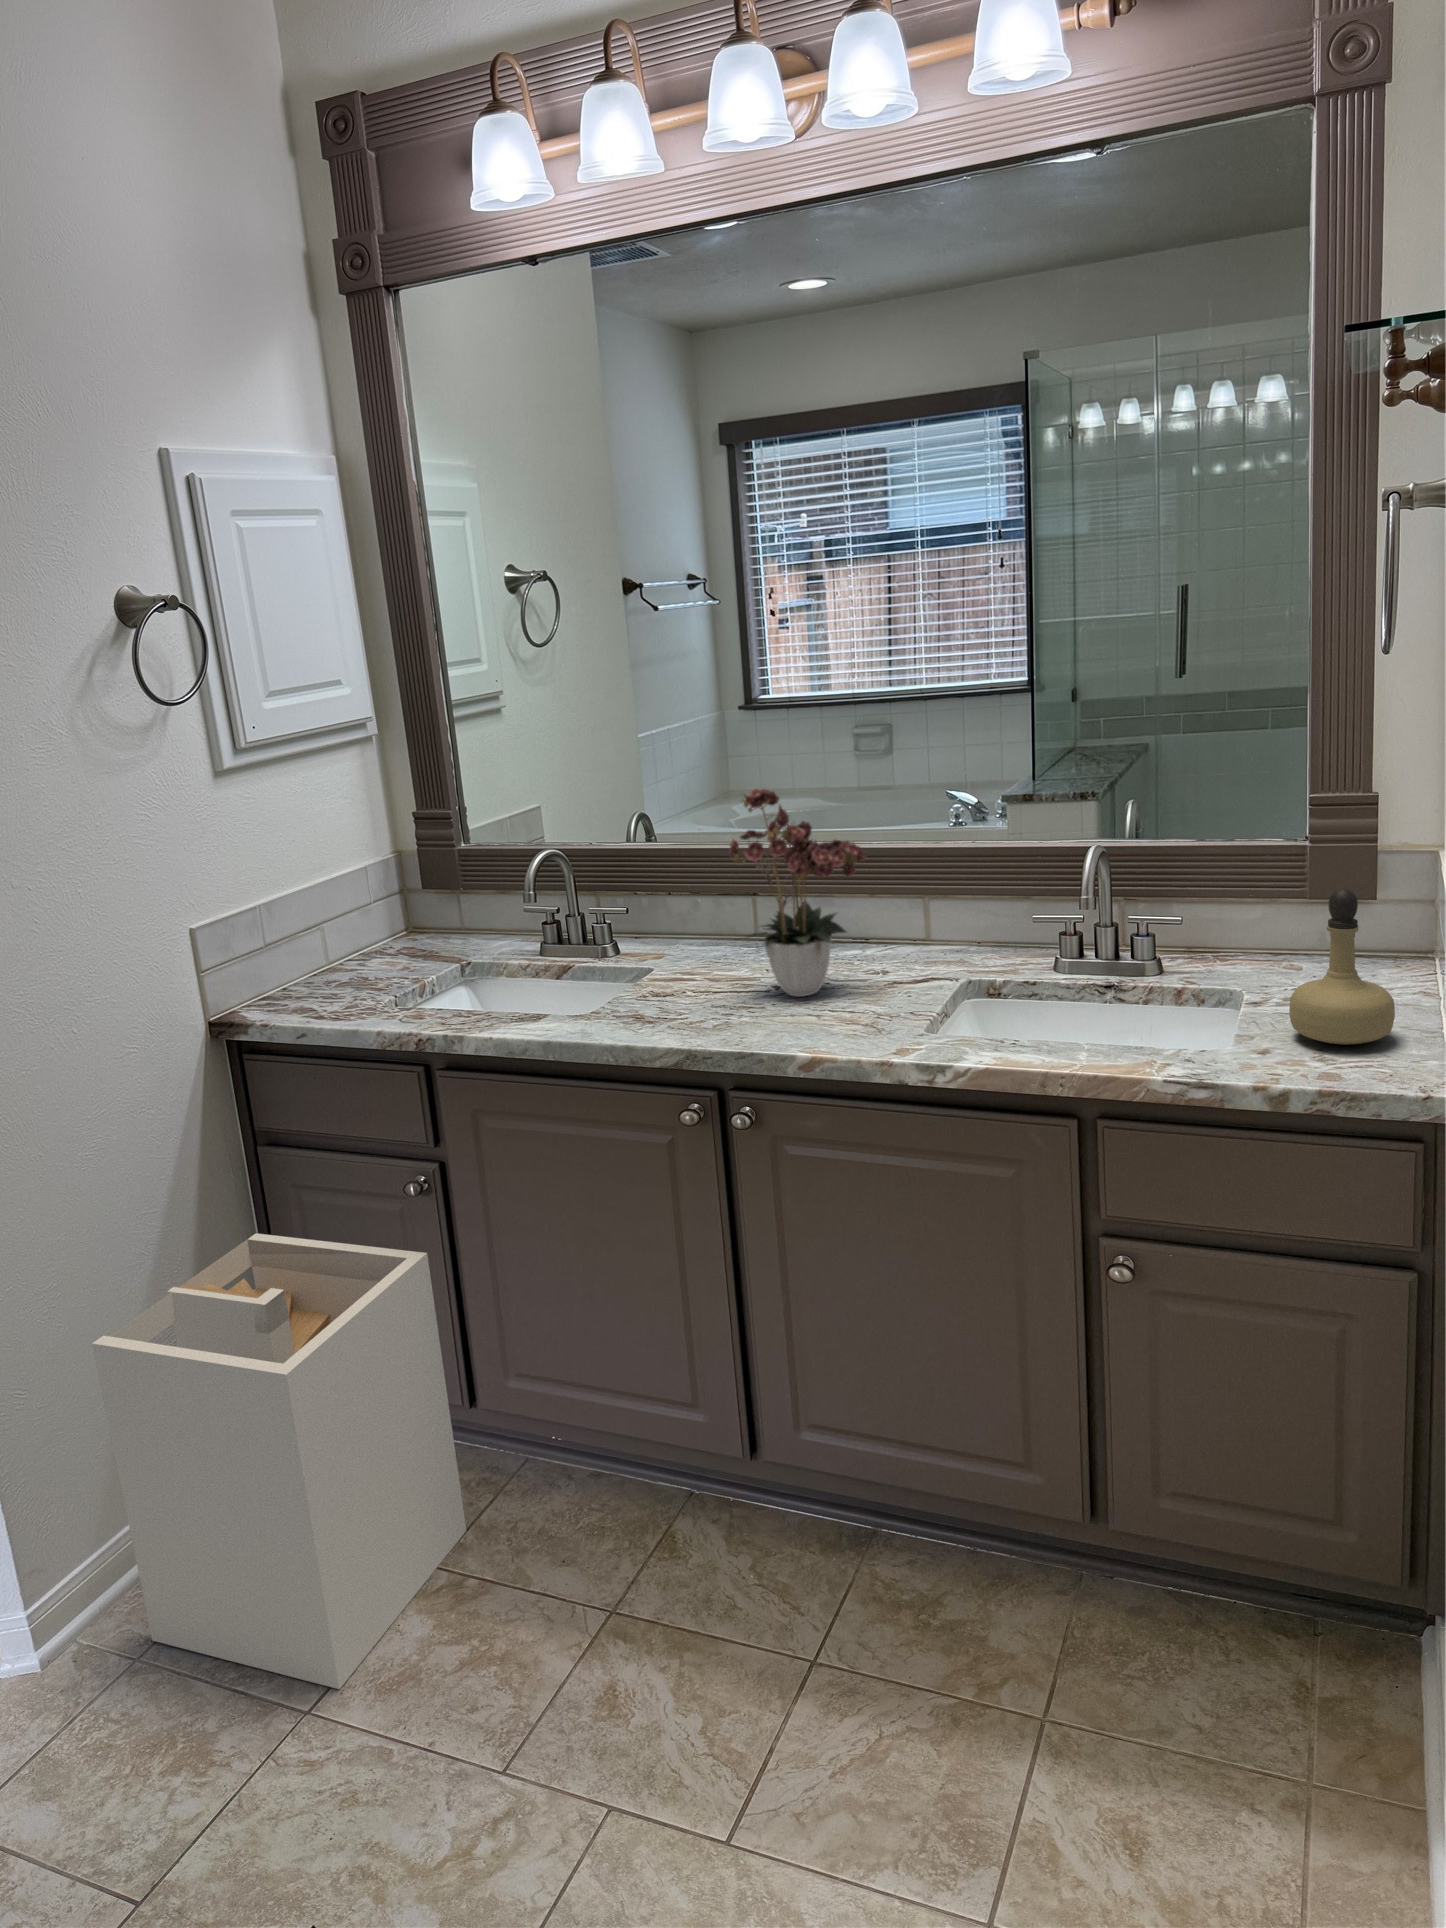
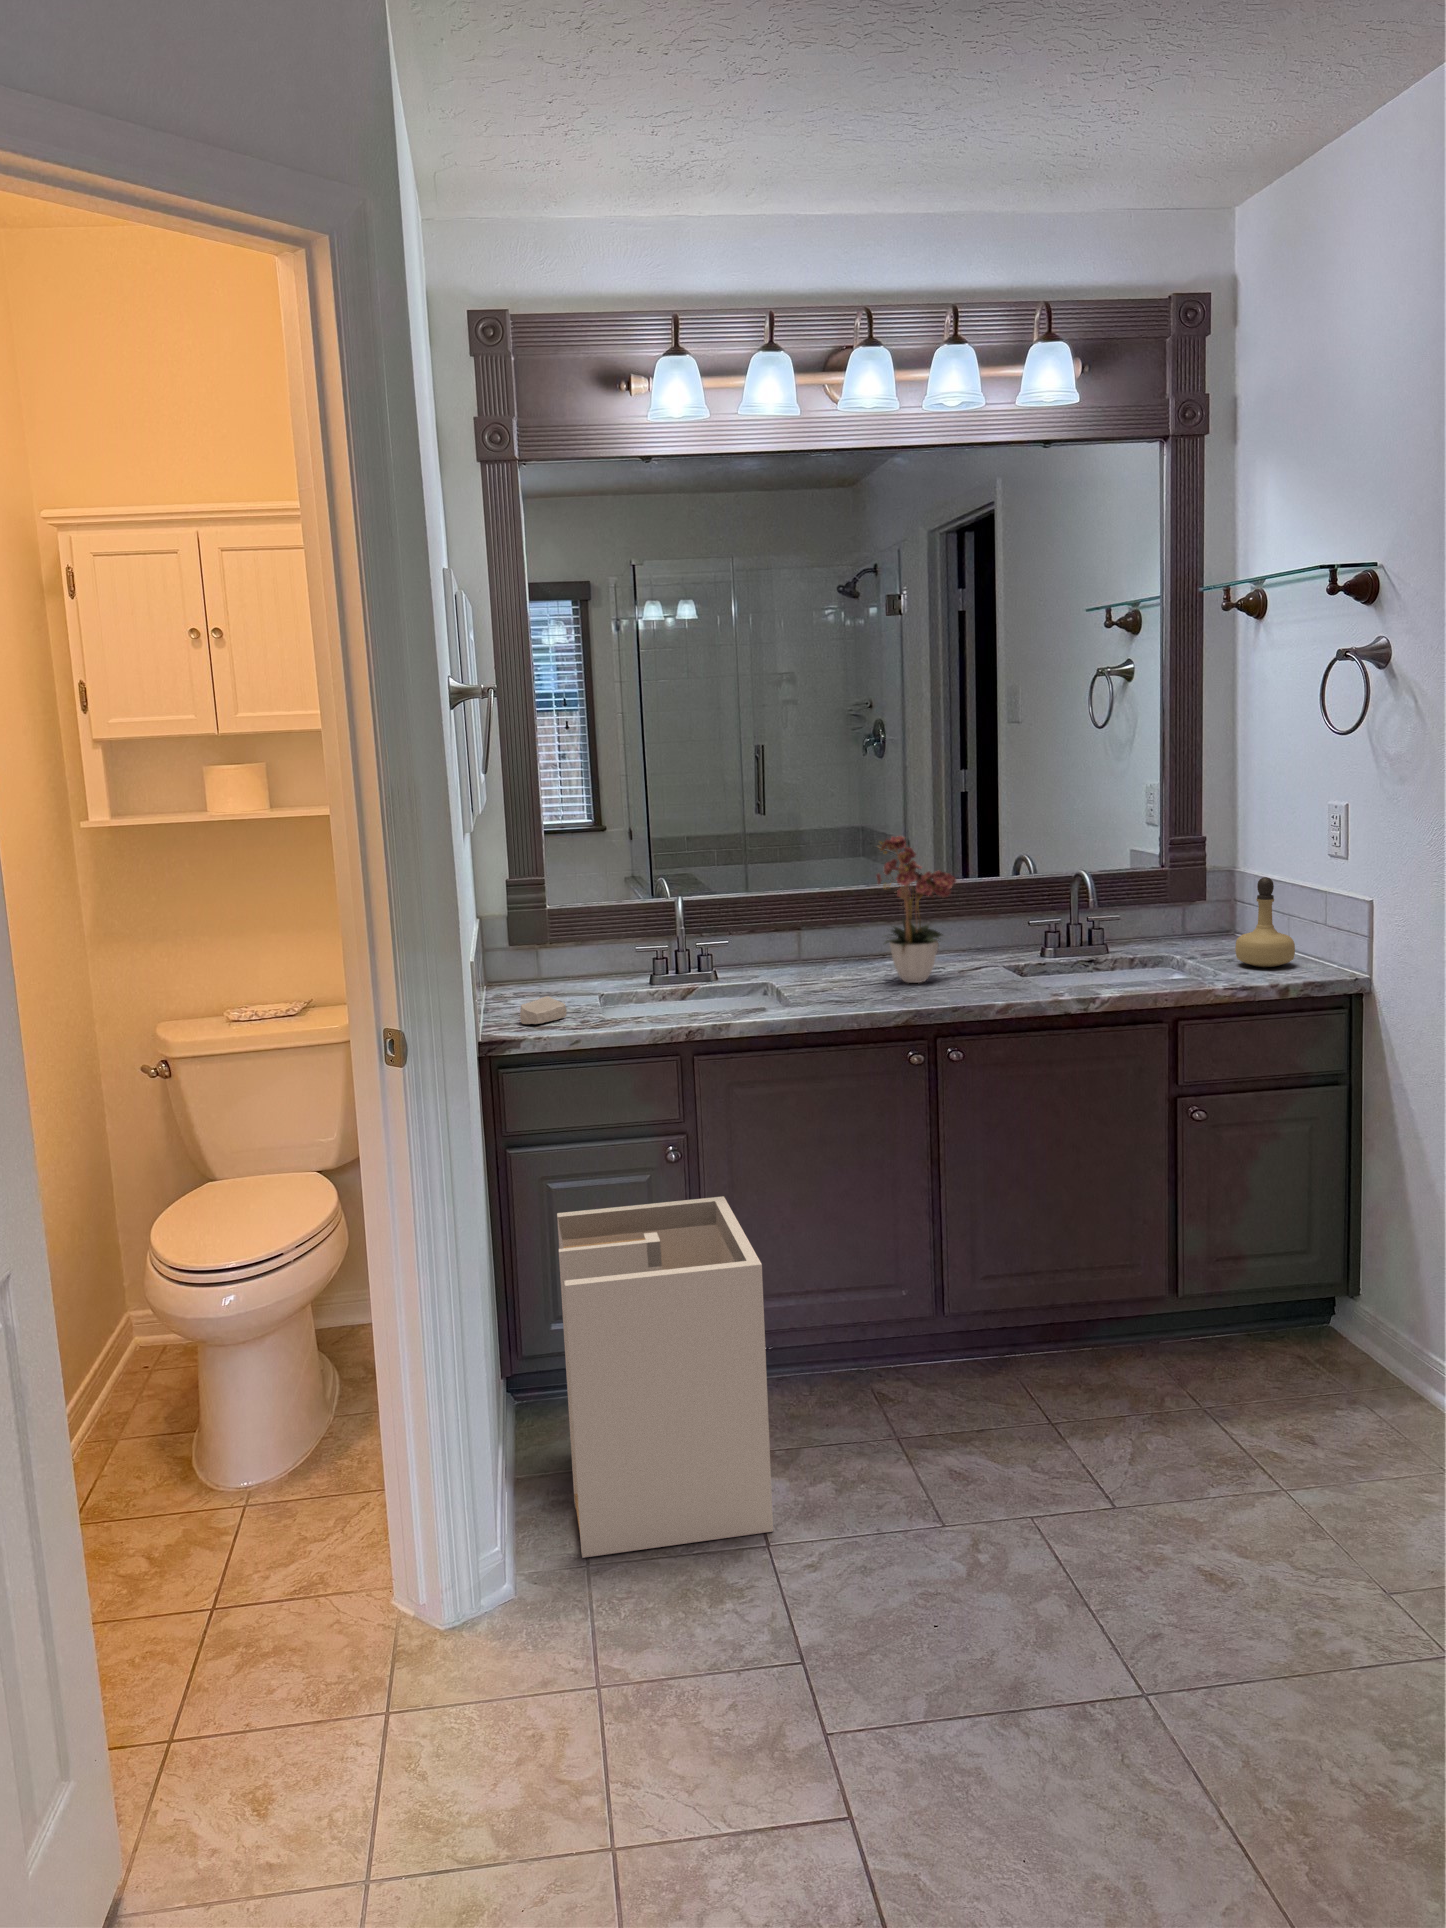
soap bar: none [298,967,355,1002] -> present [520,996,567,1024]

